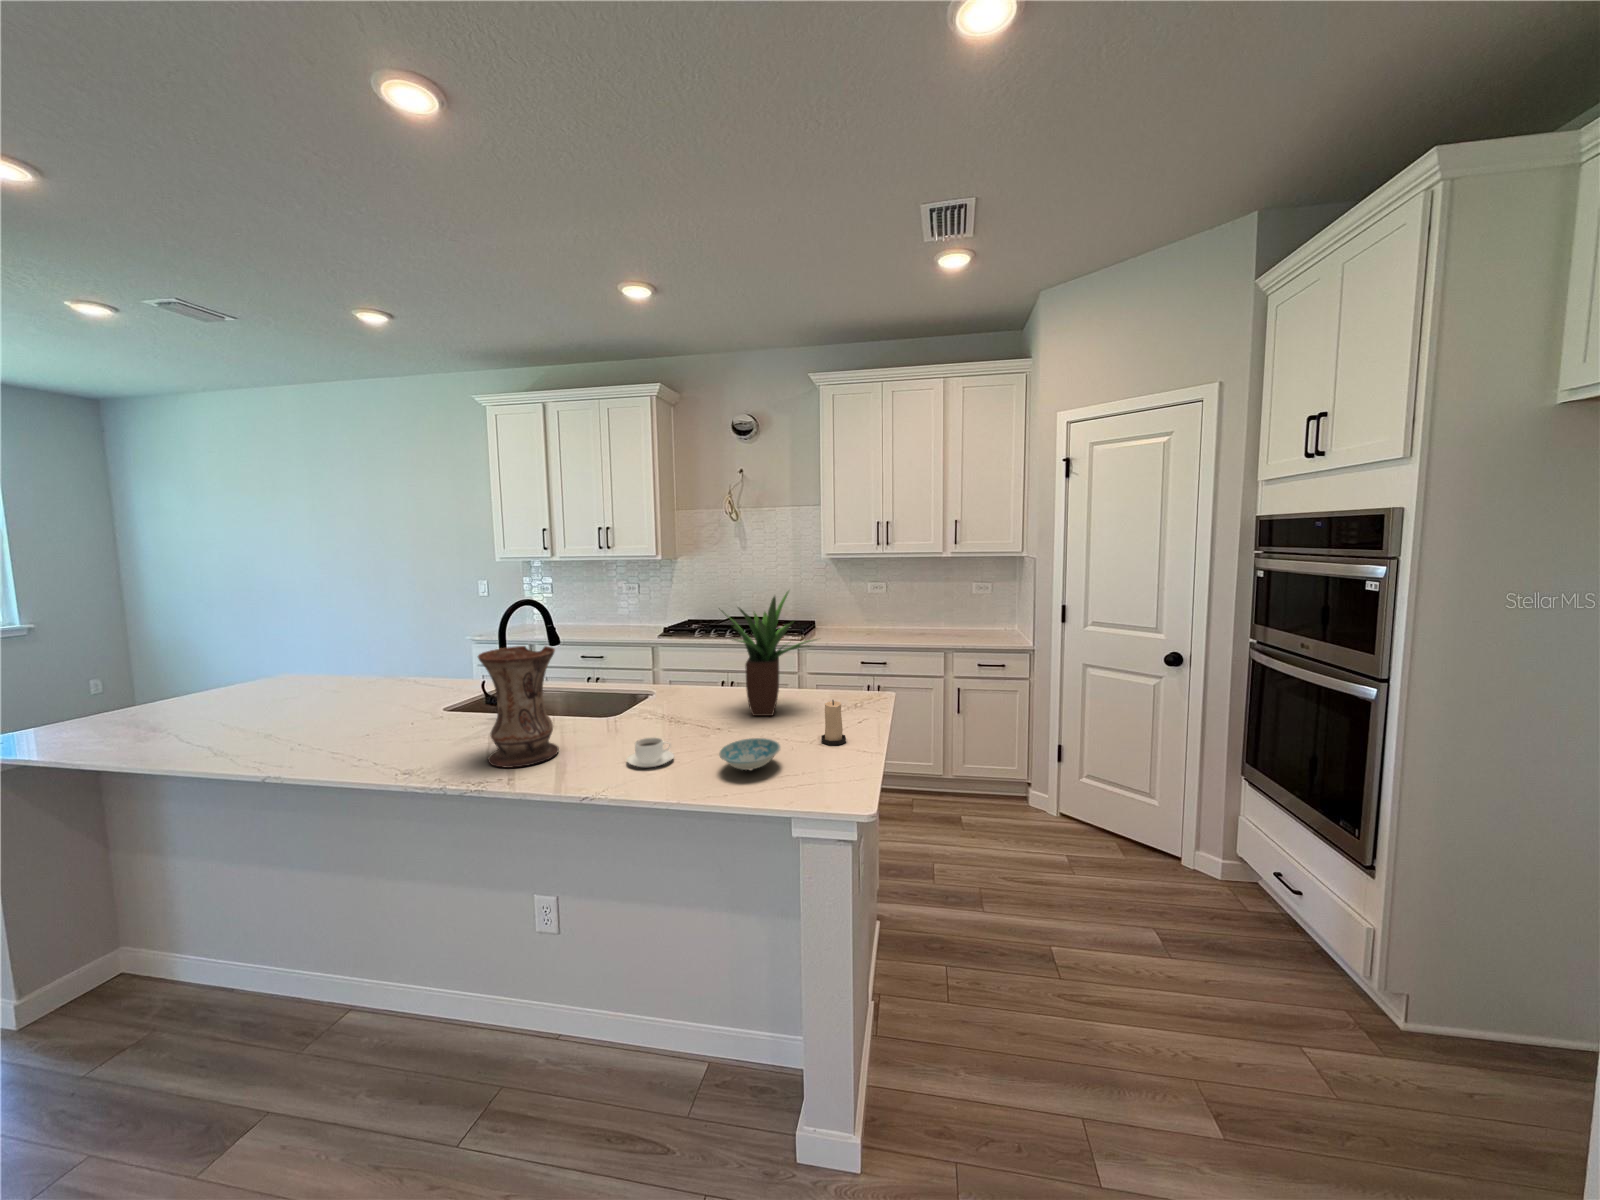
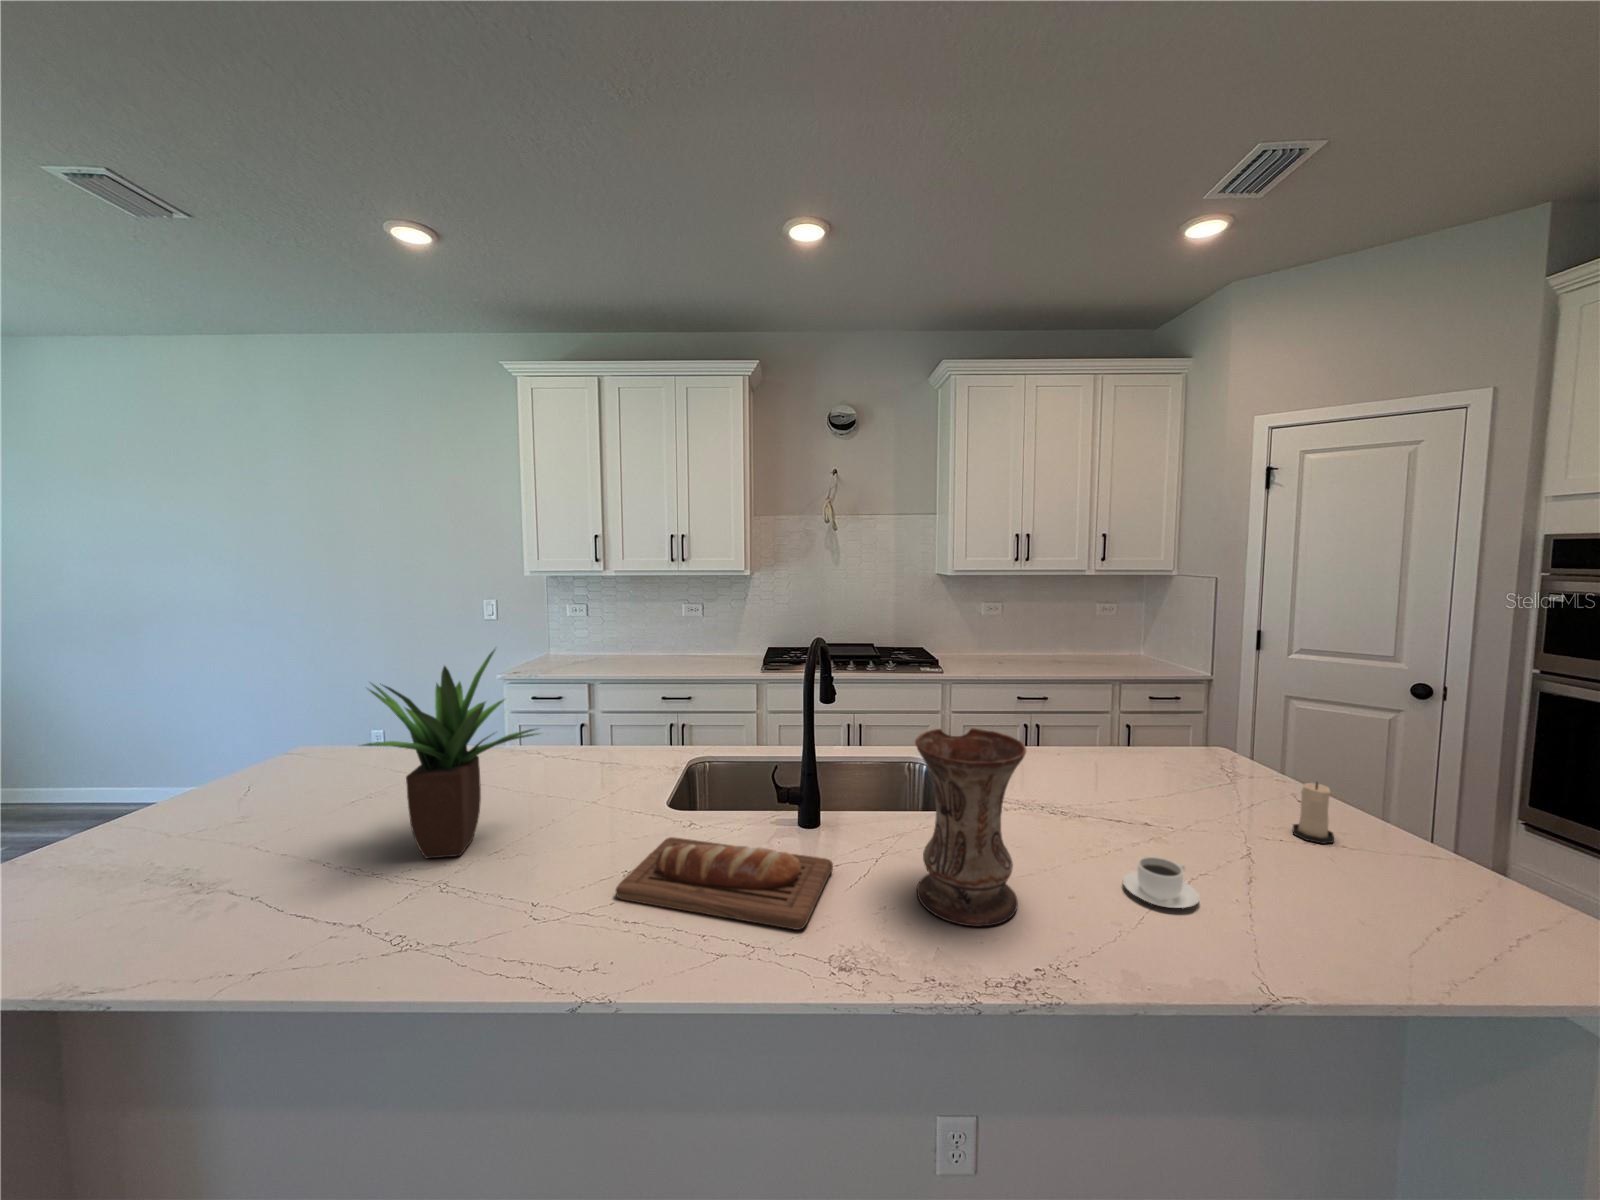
potted plant: present [722,591,814,716] -> present [363,650,538,858]
bread loaf: none [324,717,469,762] -> present [616,837,833,930]
ceramic bowl: present [719,738,780,770] -> none [1266,847,1374,905]

